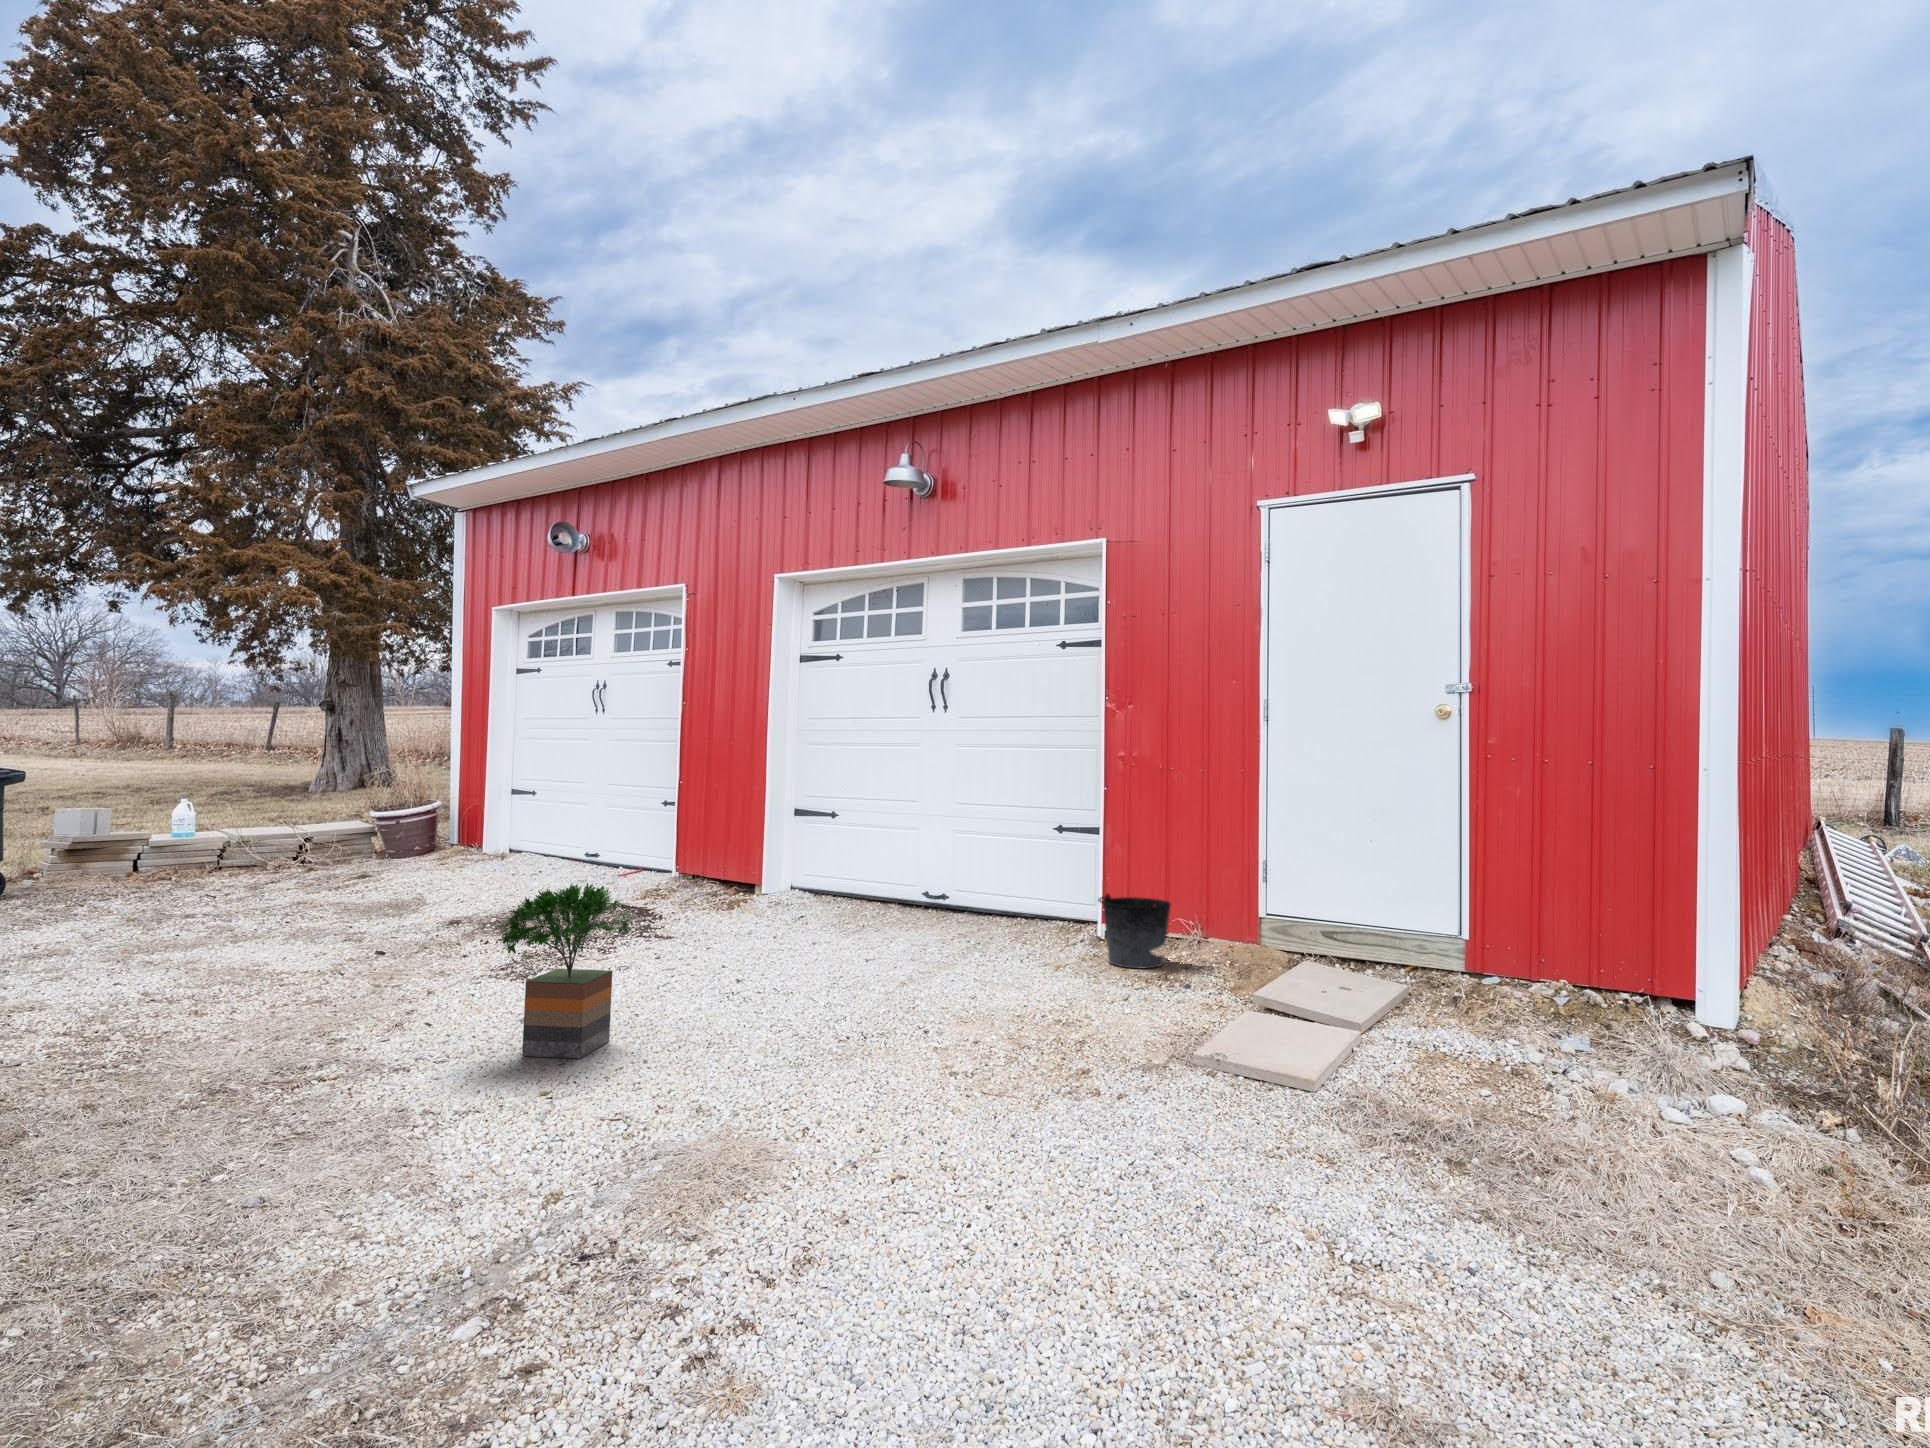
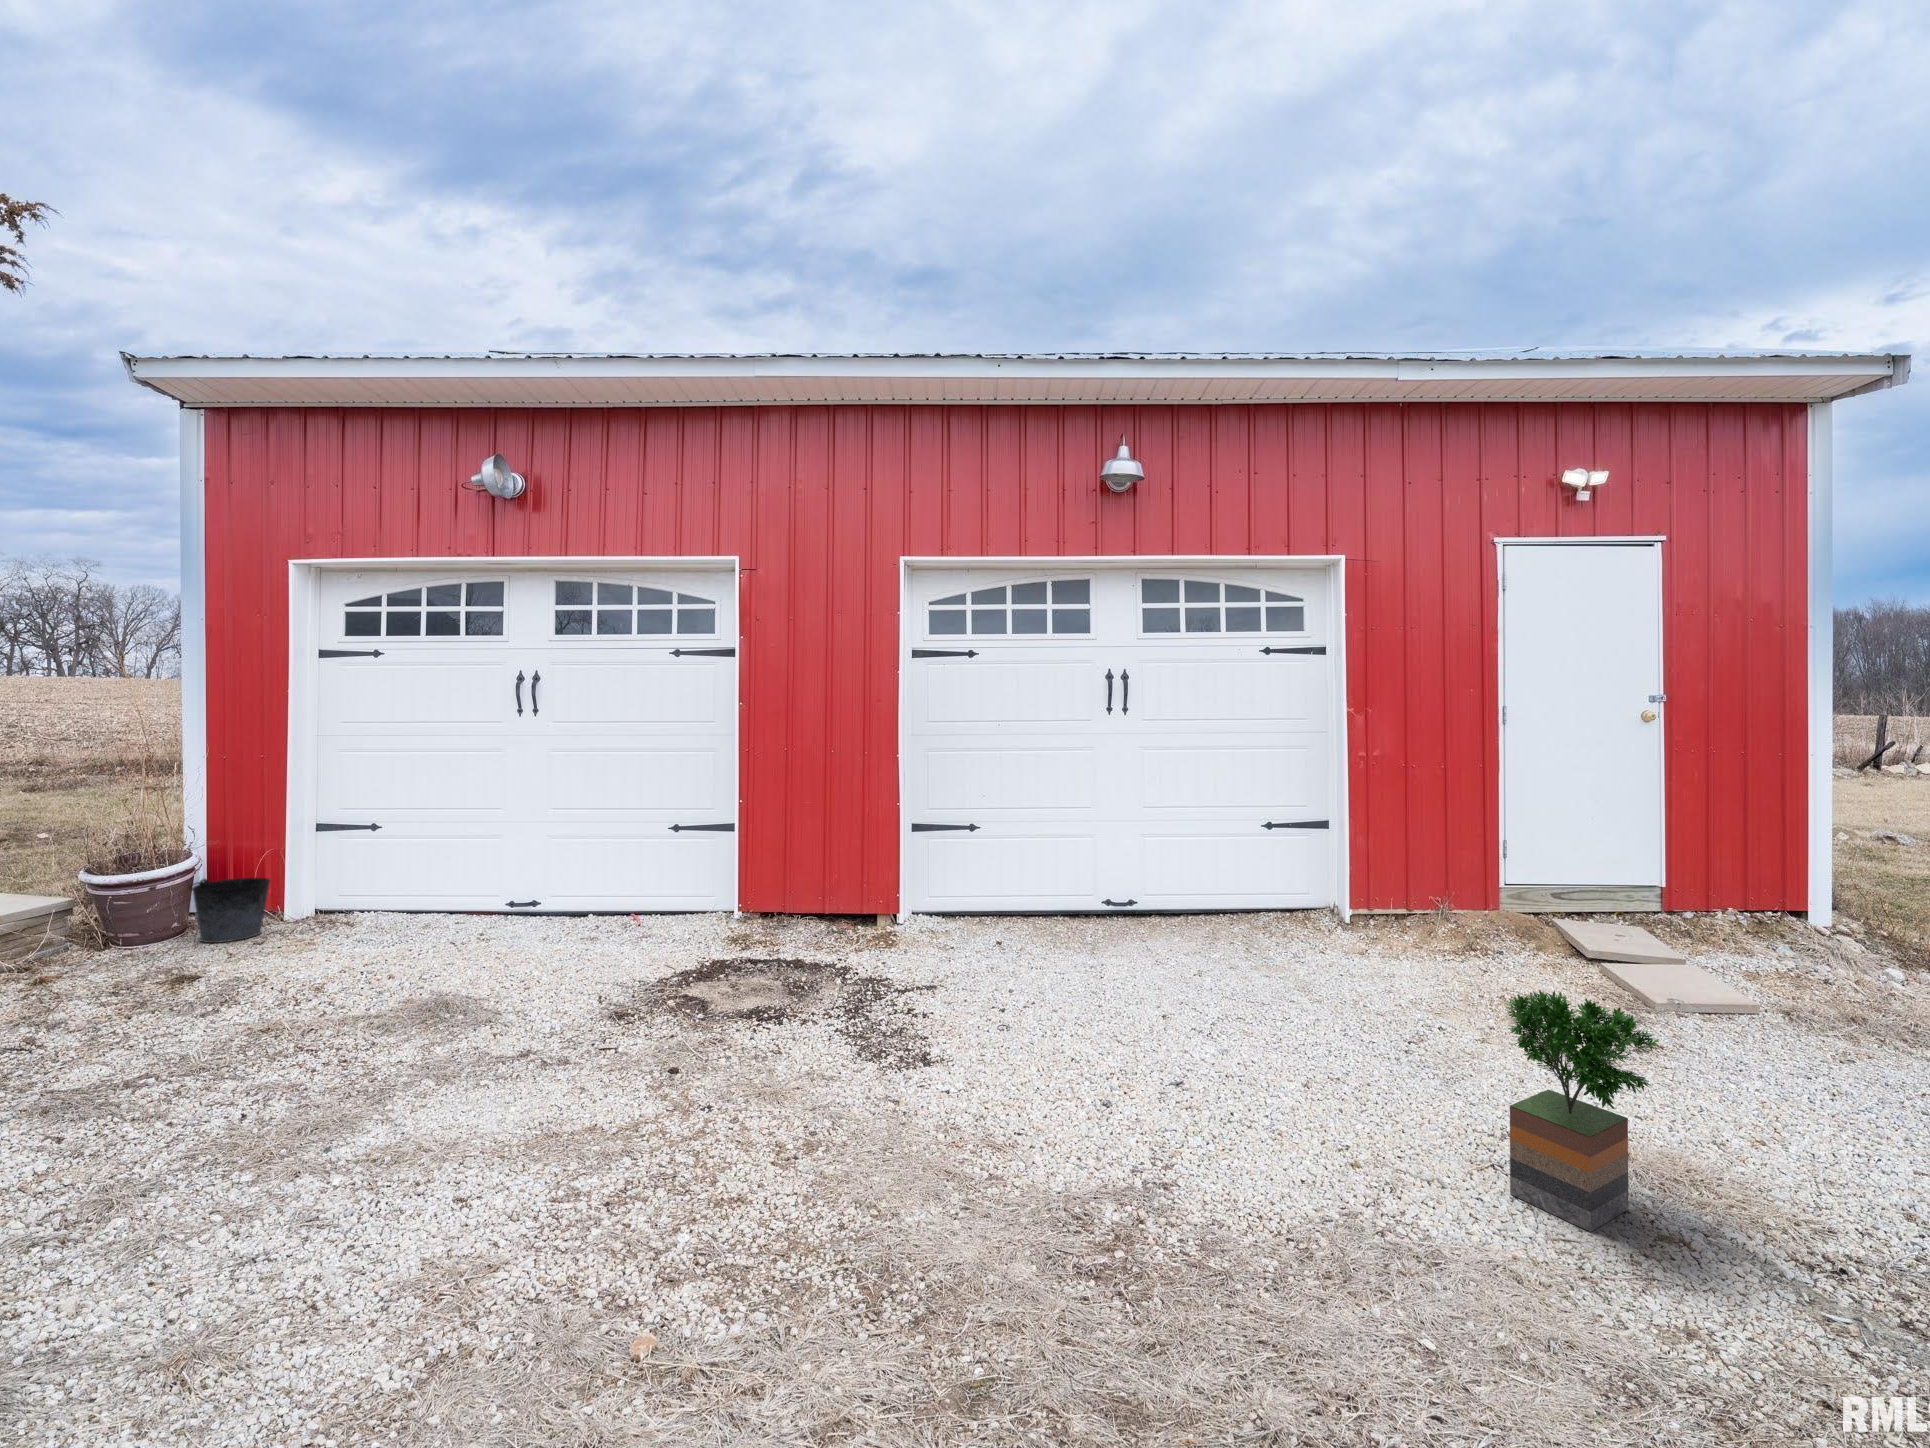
bucket: present [1099,894,1171,969] -> present [188,878,270,943]

